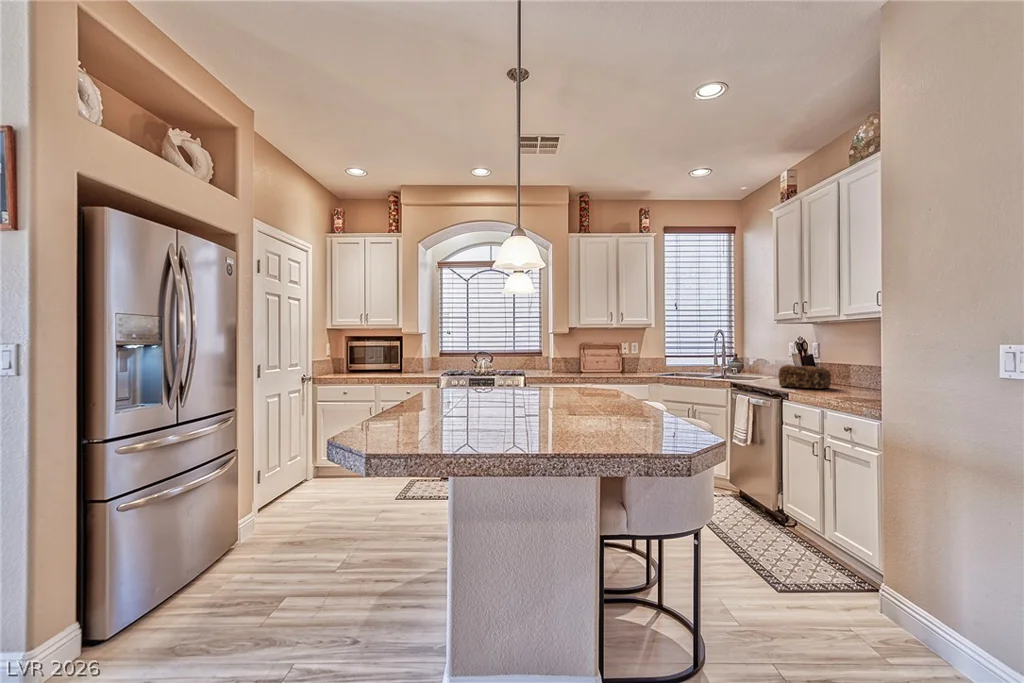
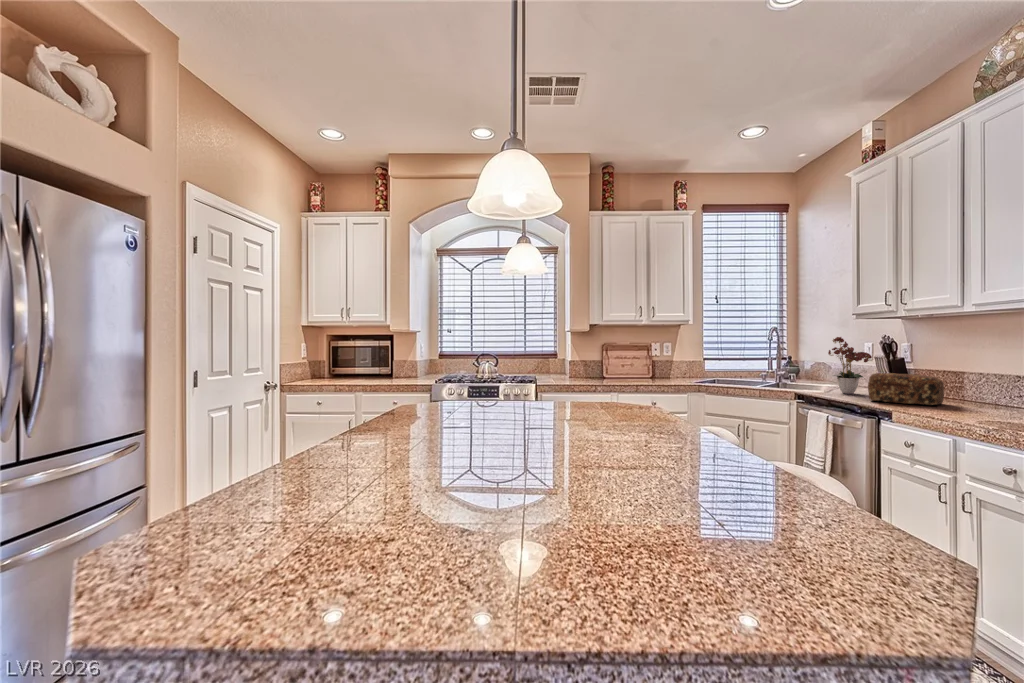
flower arrangement: none [753,336,789,382] -> present [828,337,872,394]

